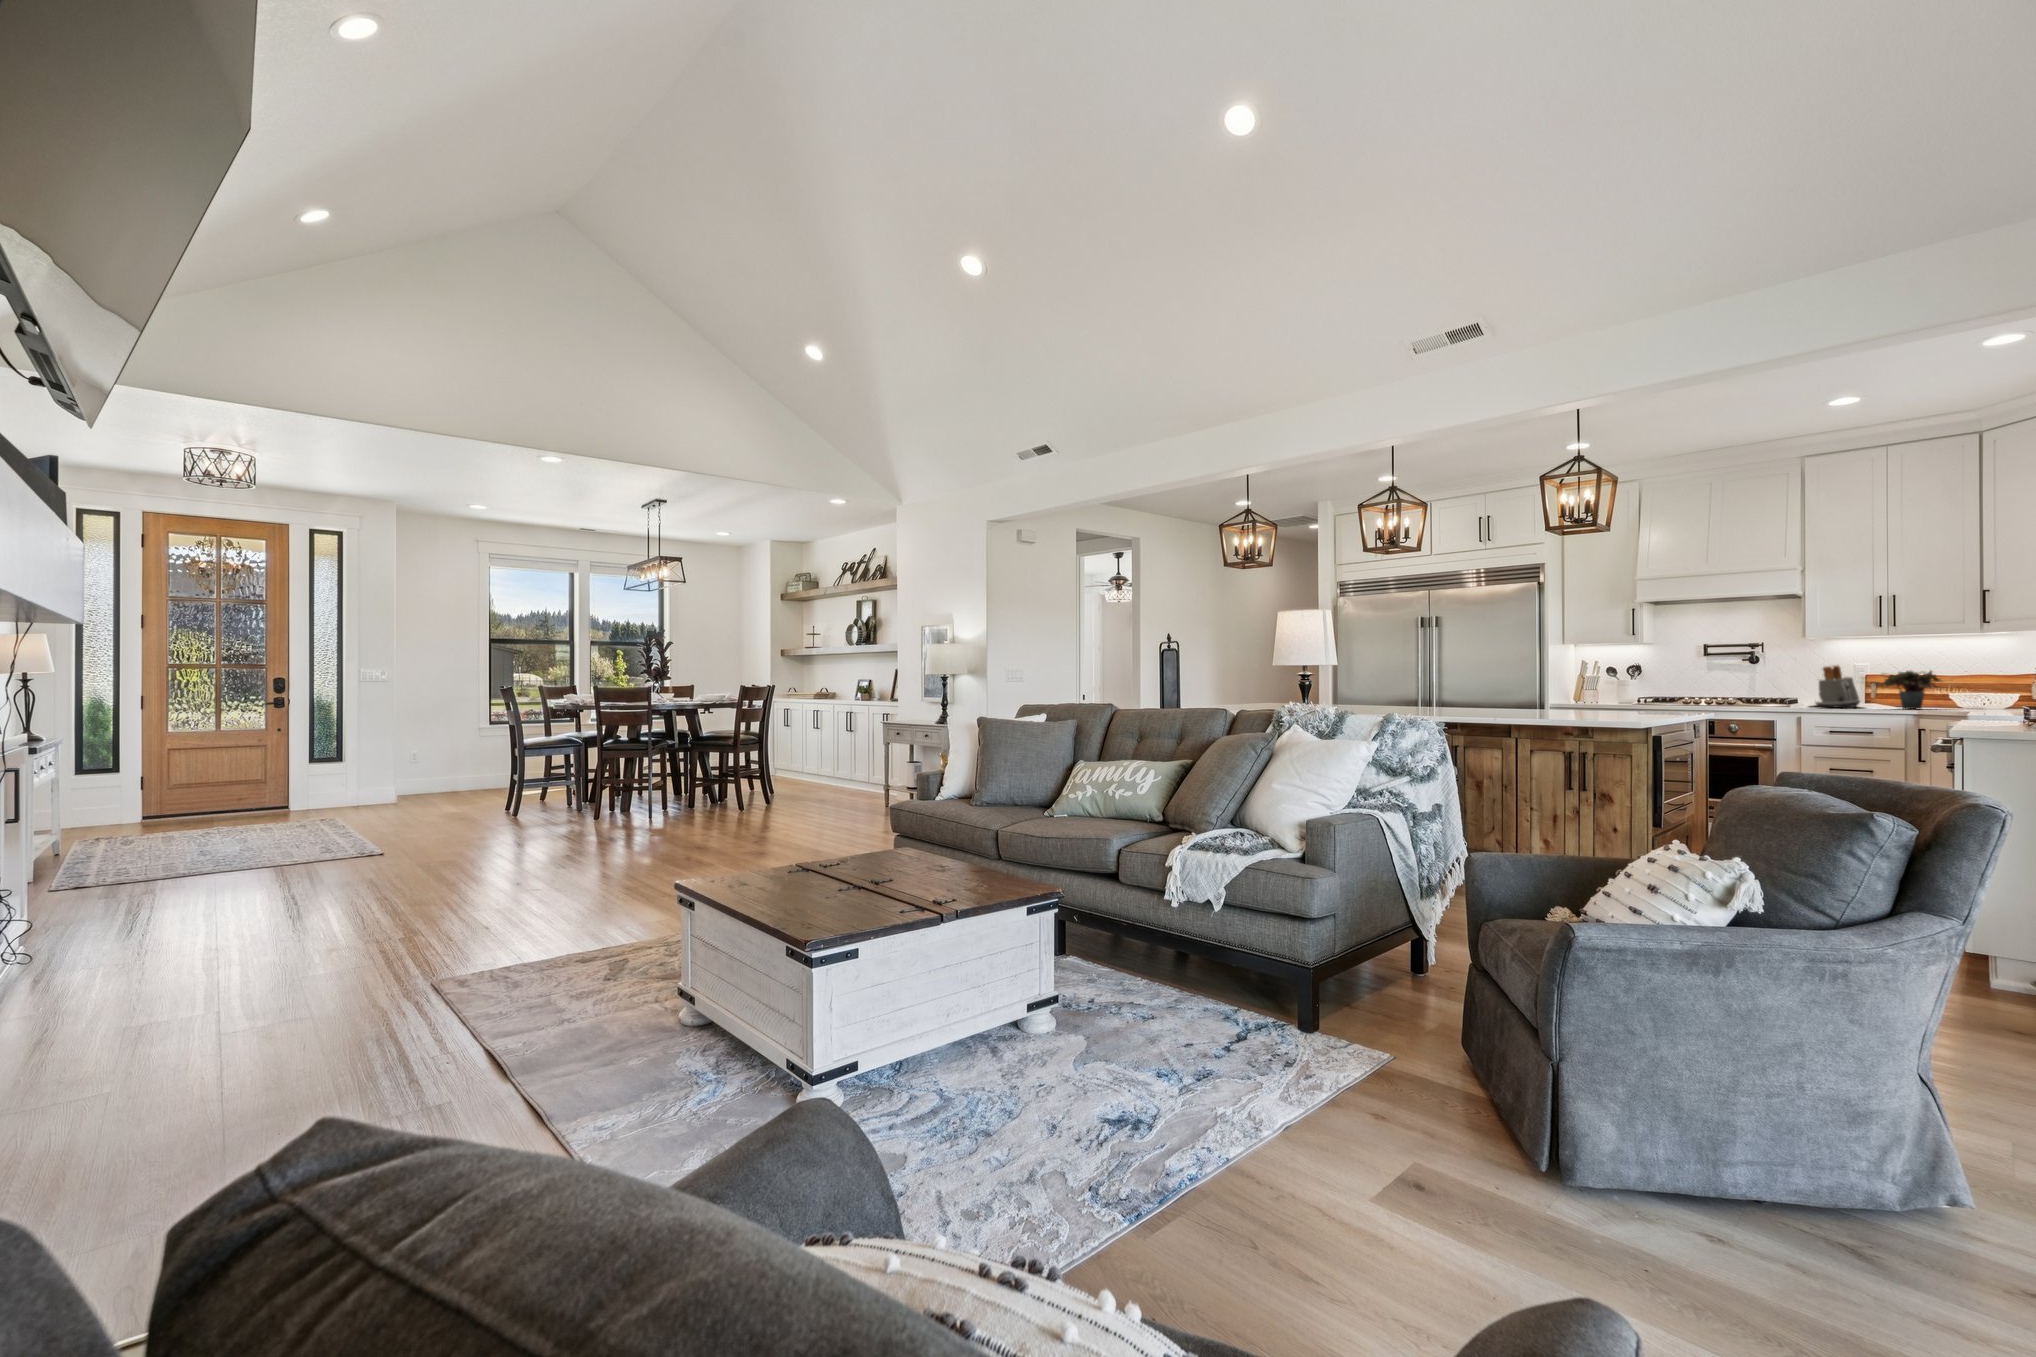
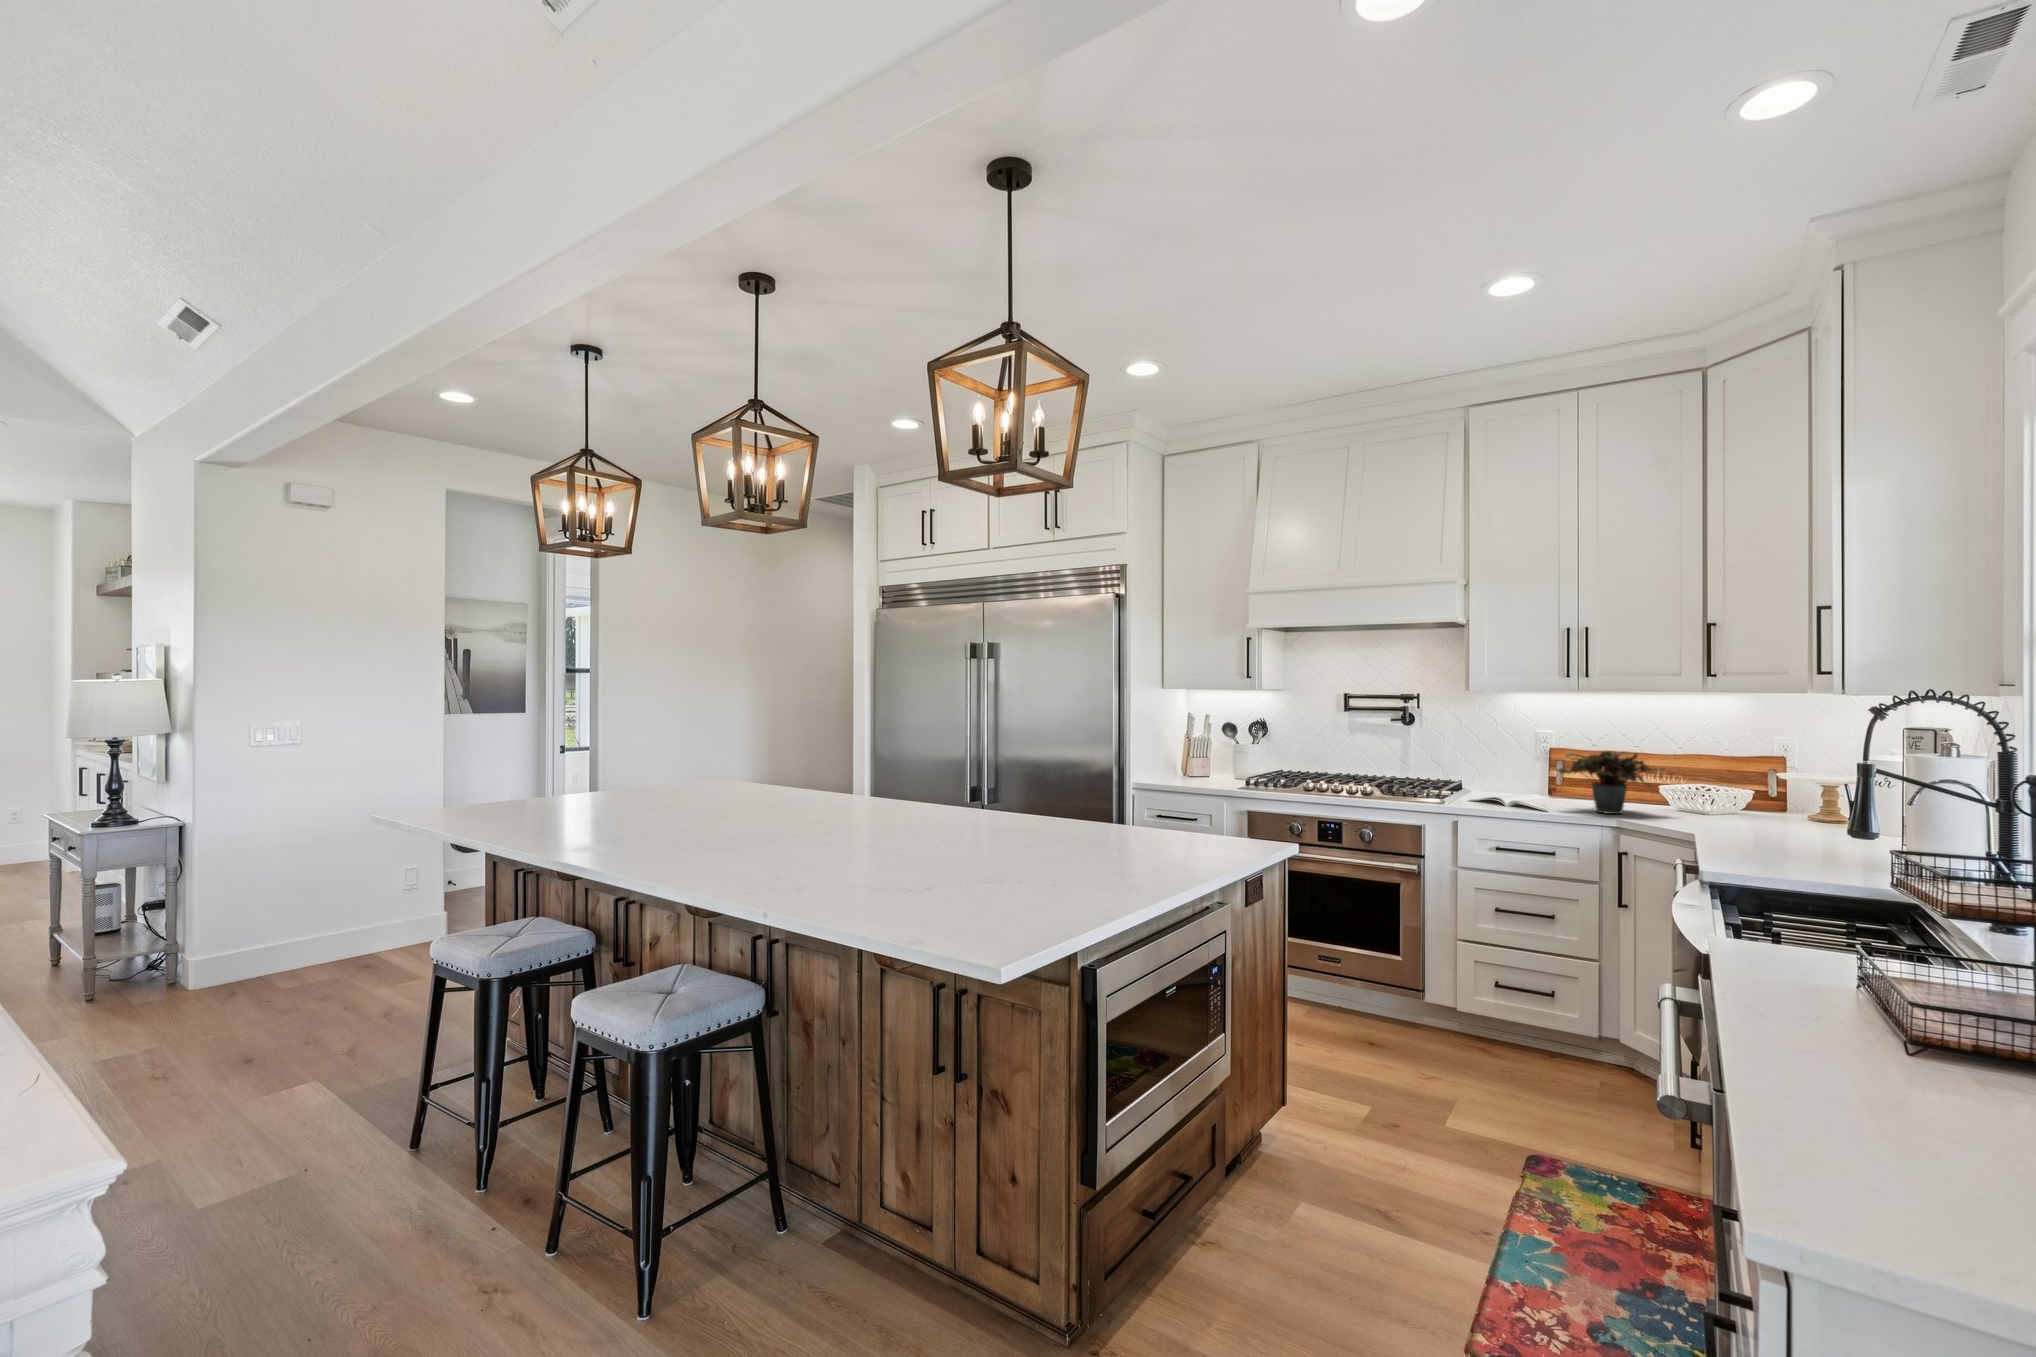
toaster: present [1816,665,1860,708] -> none [1485,731,1543,798]

